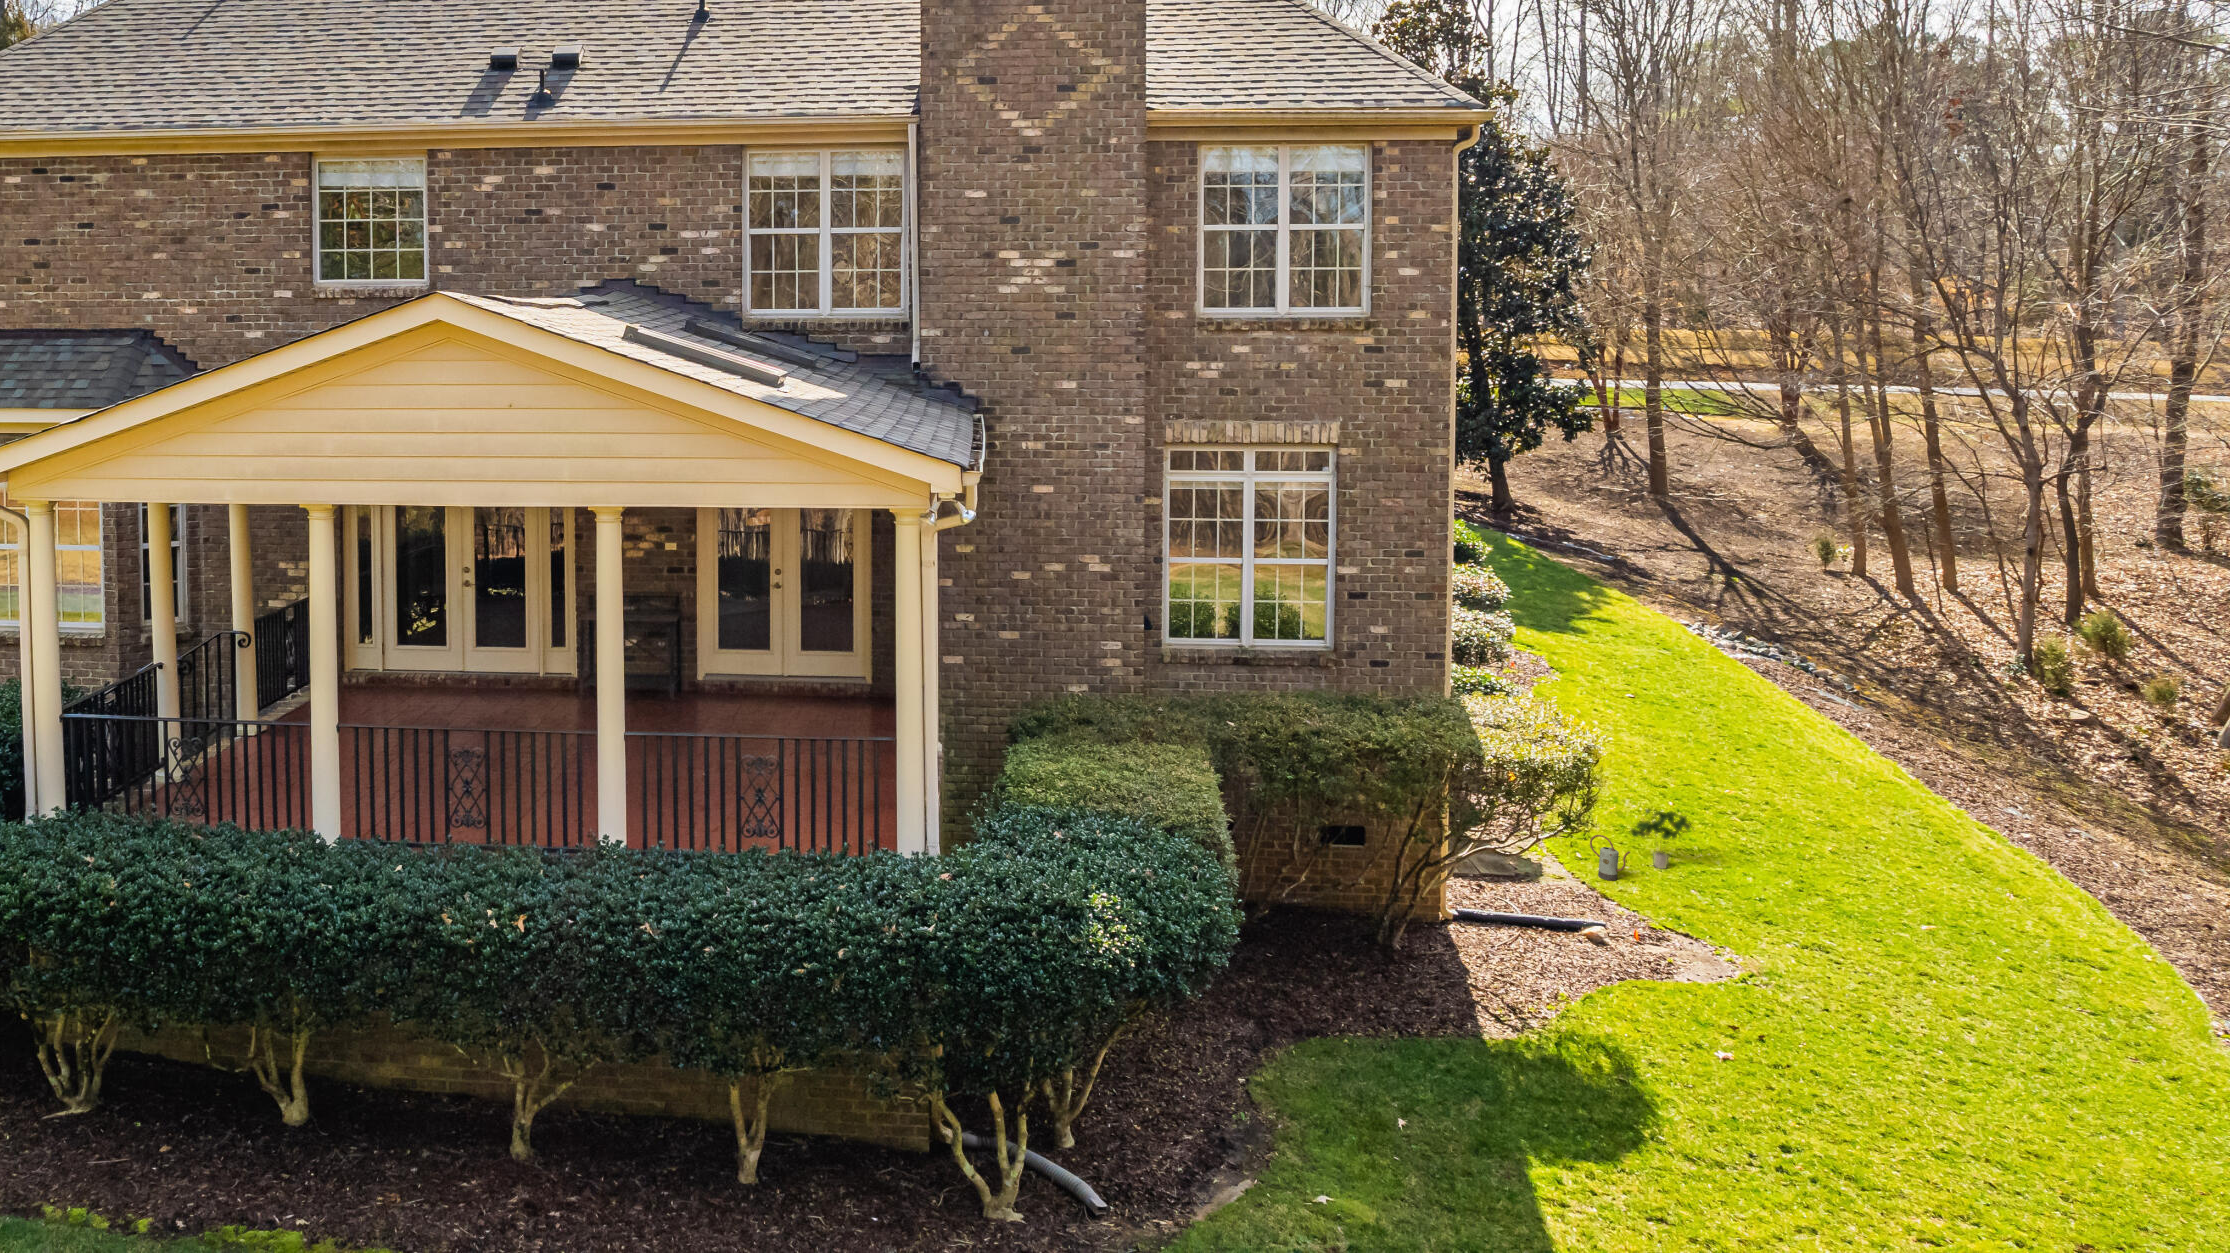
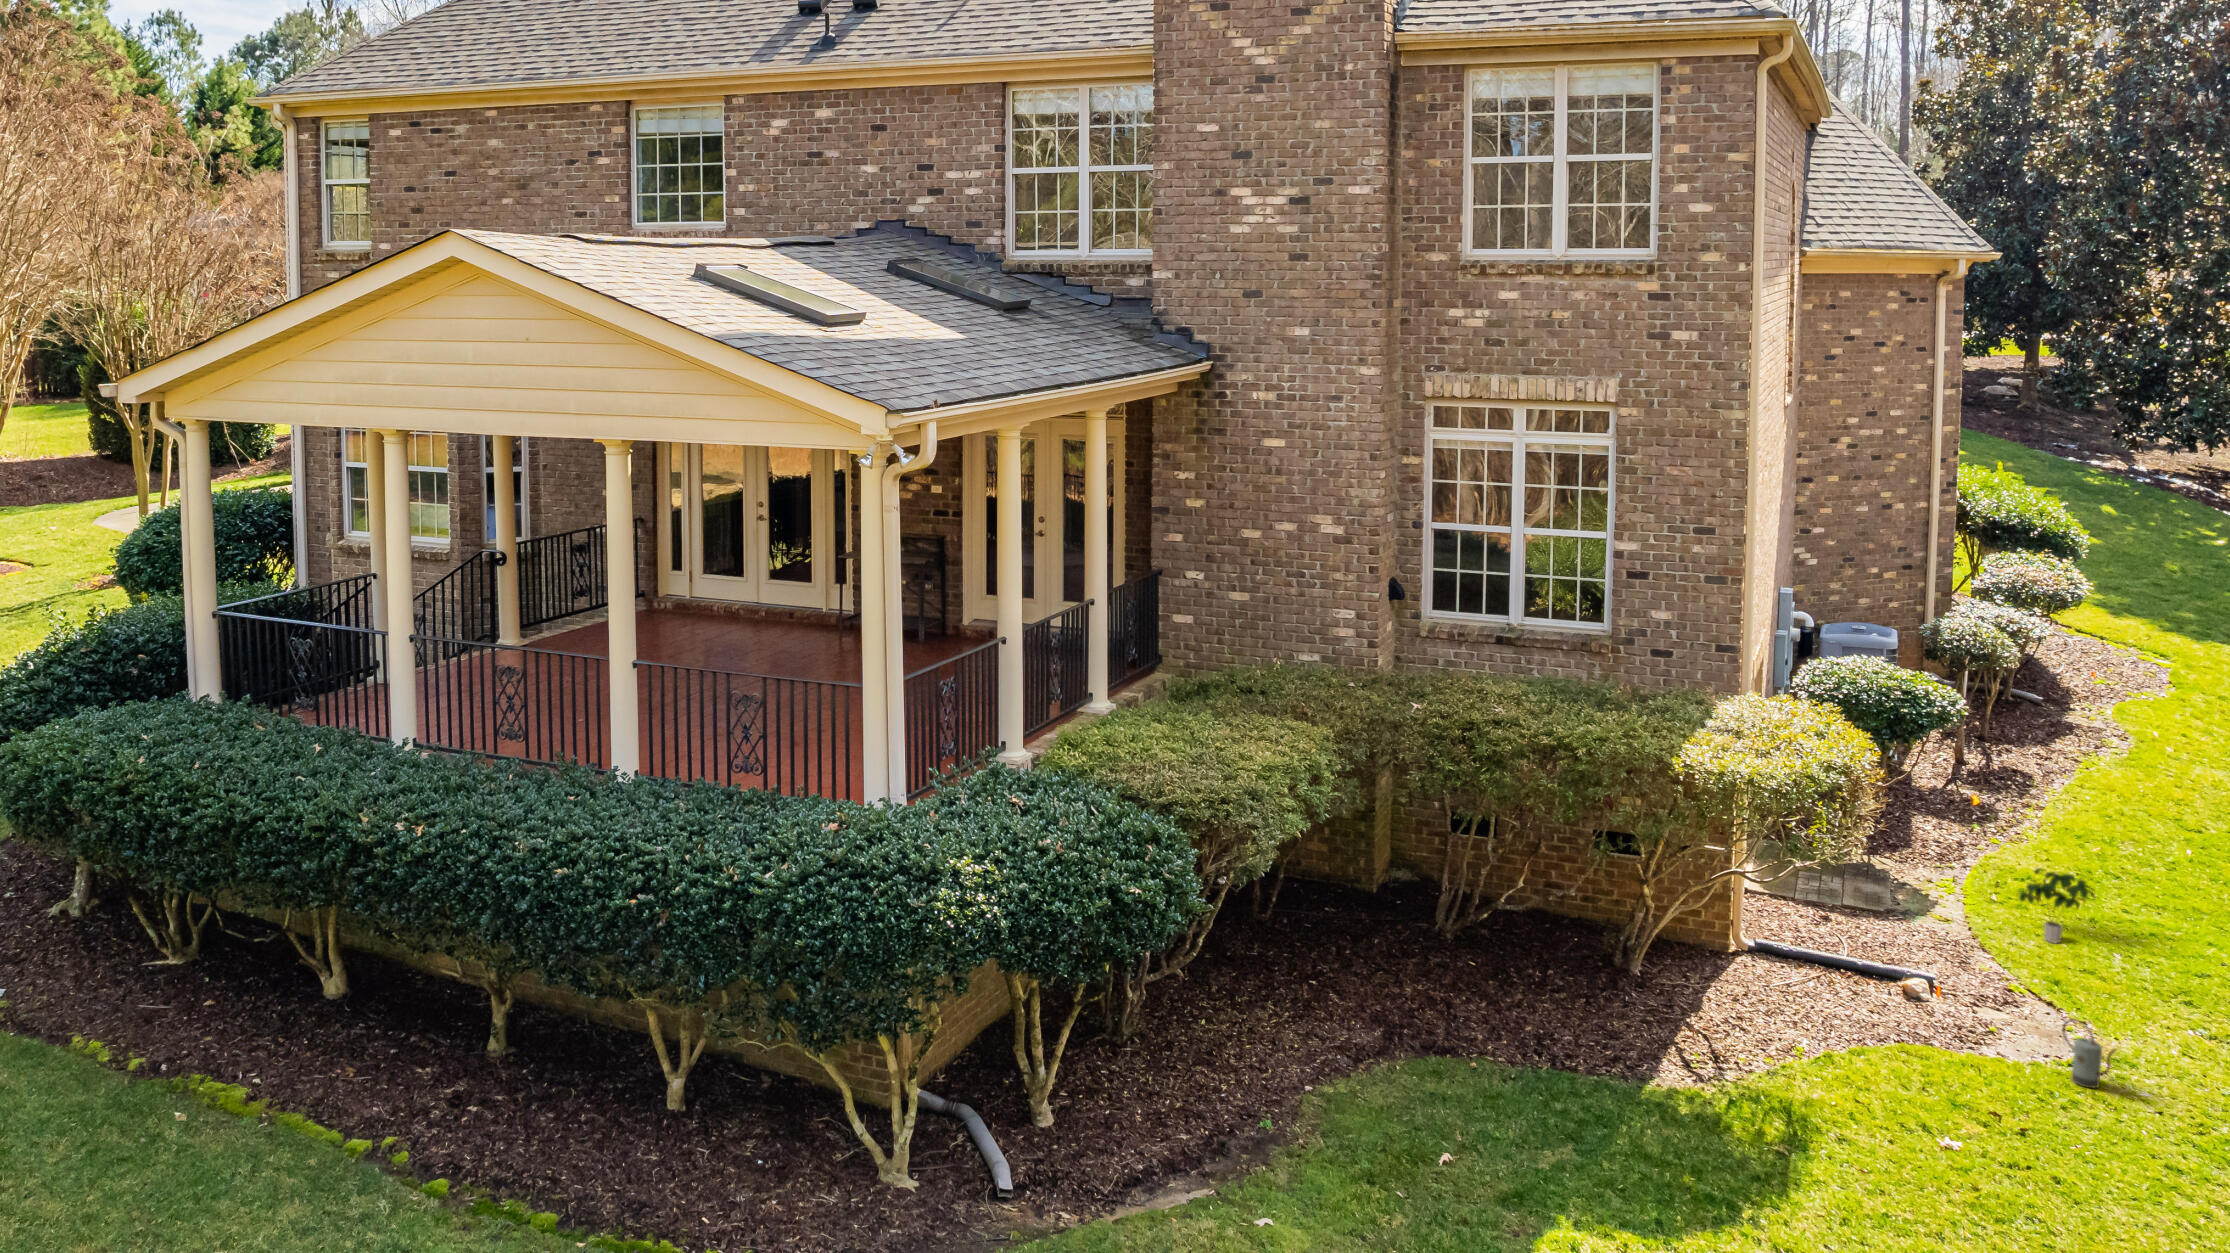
watering can: present [1590,835,1630,881] -> present [2062,1019,2116,1089]

